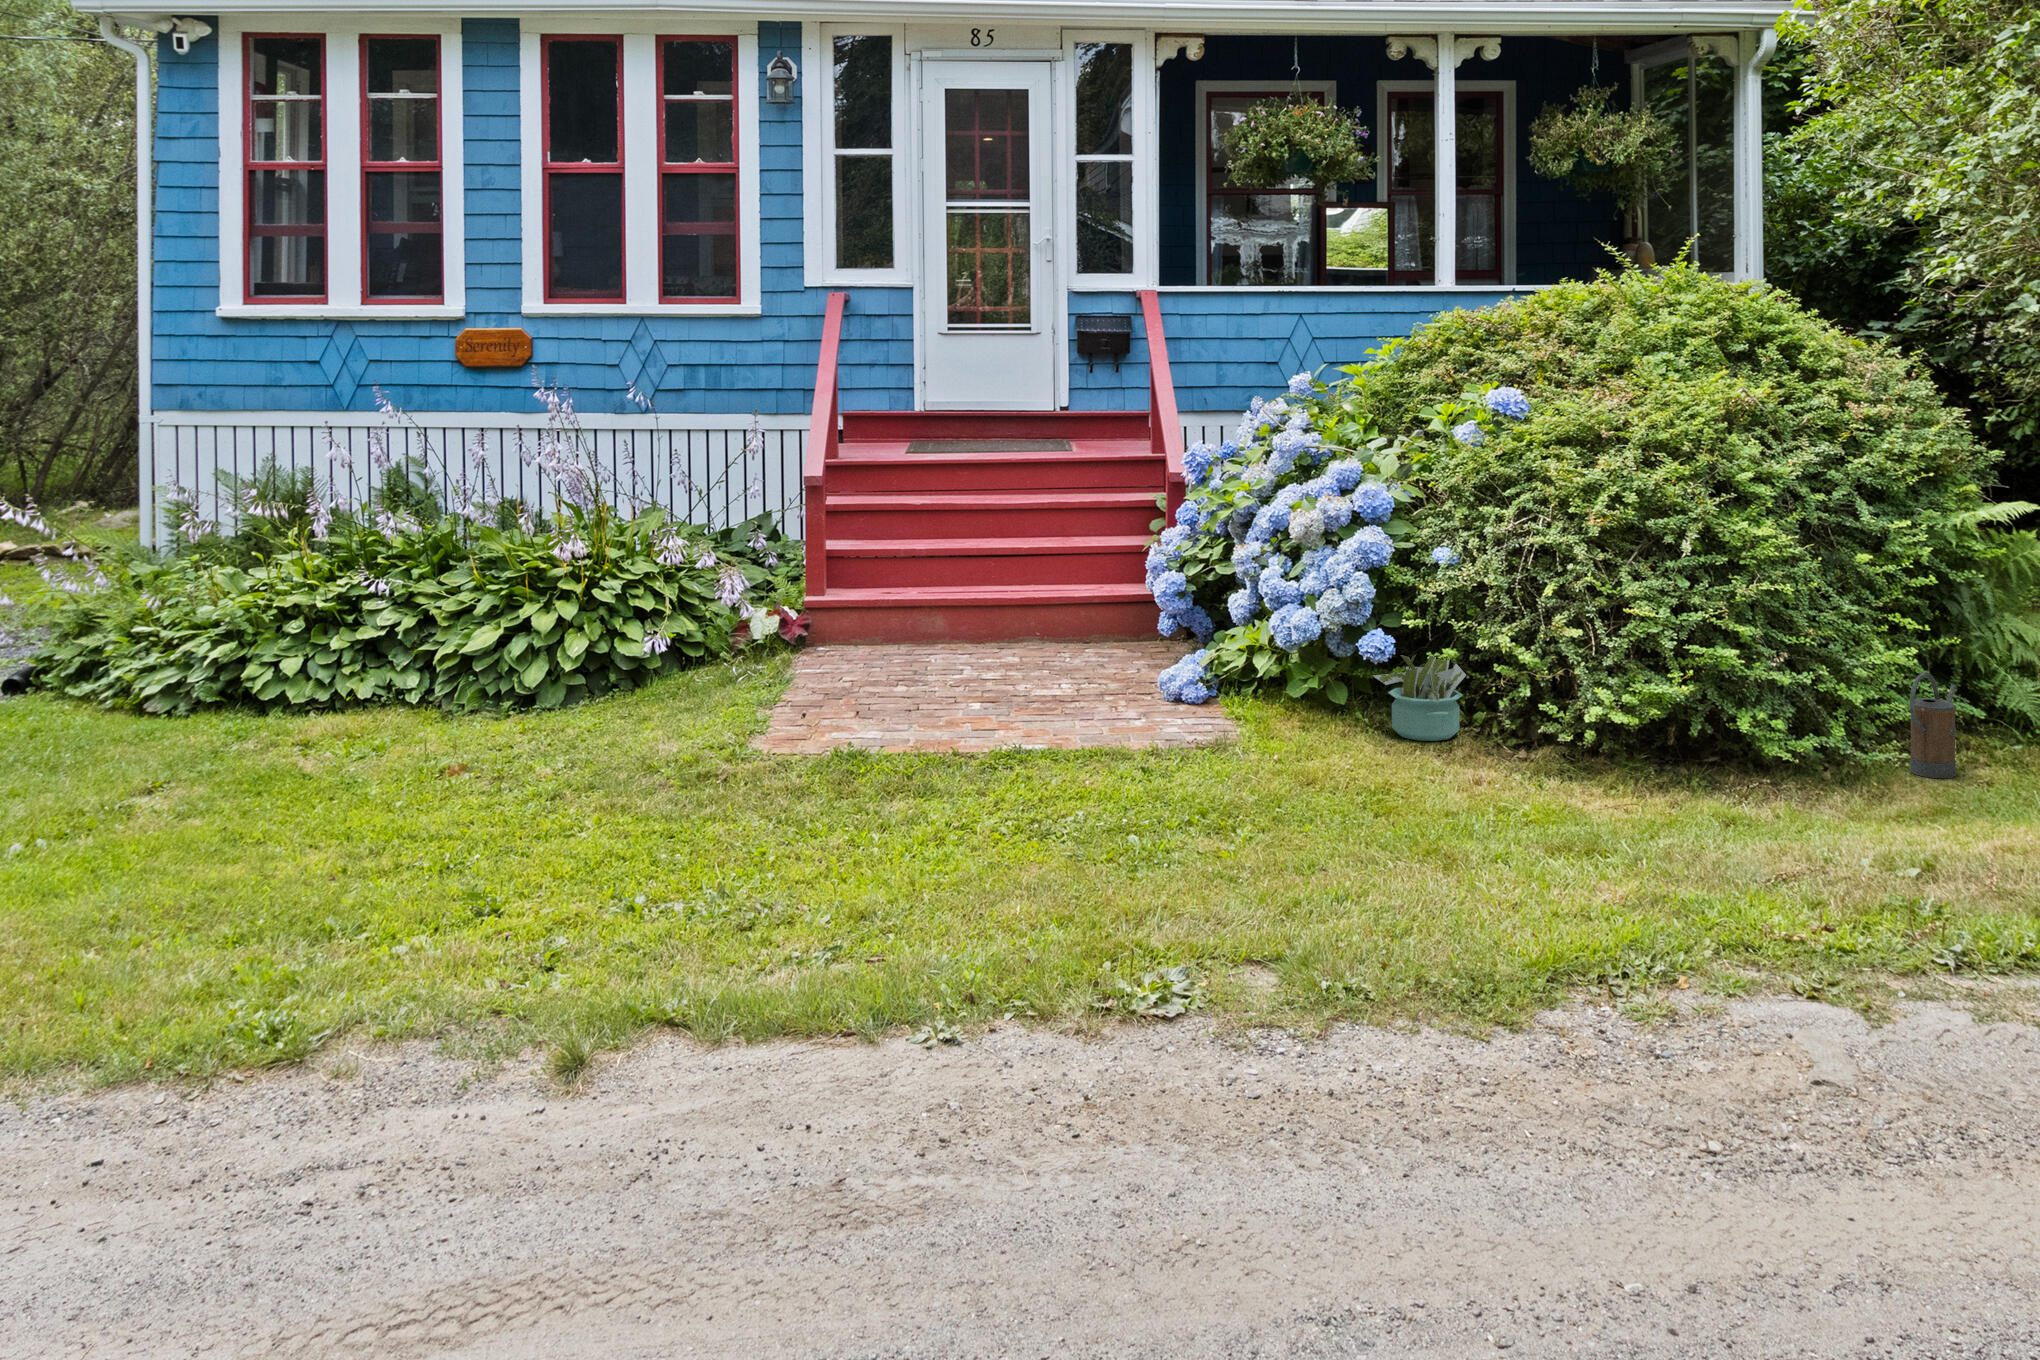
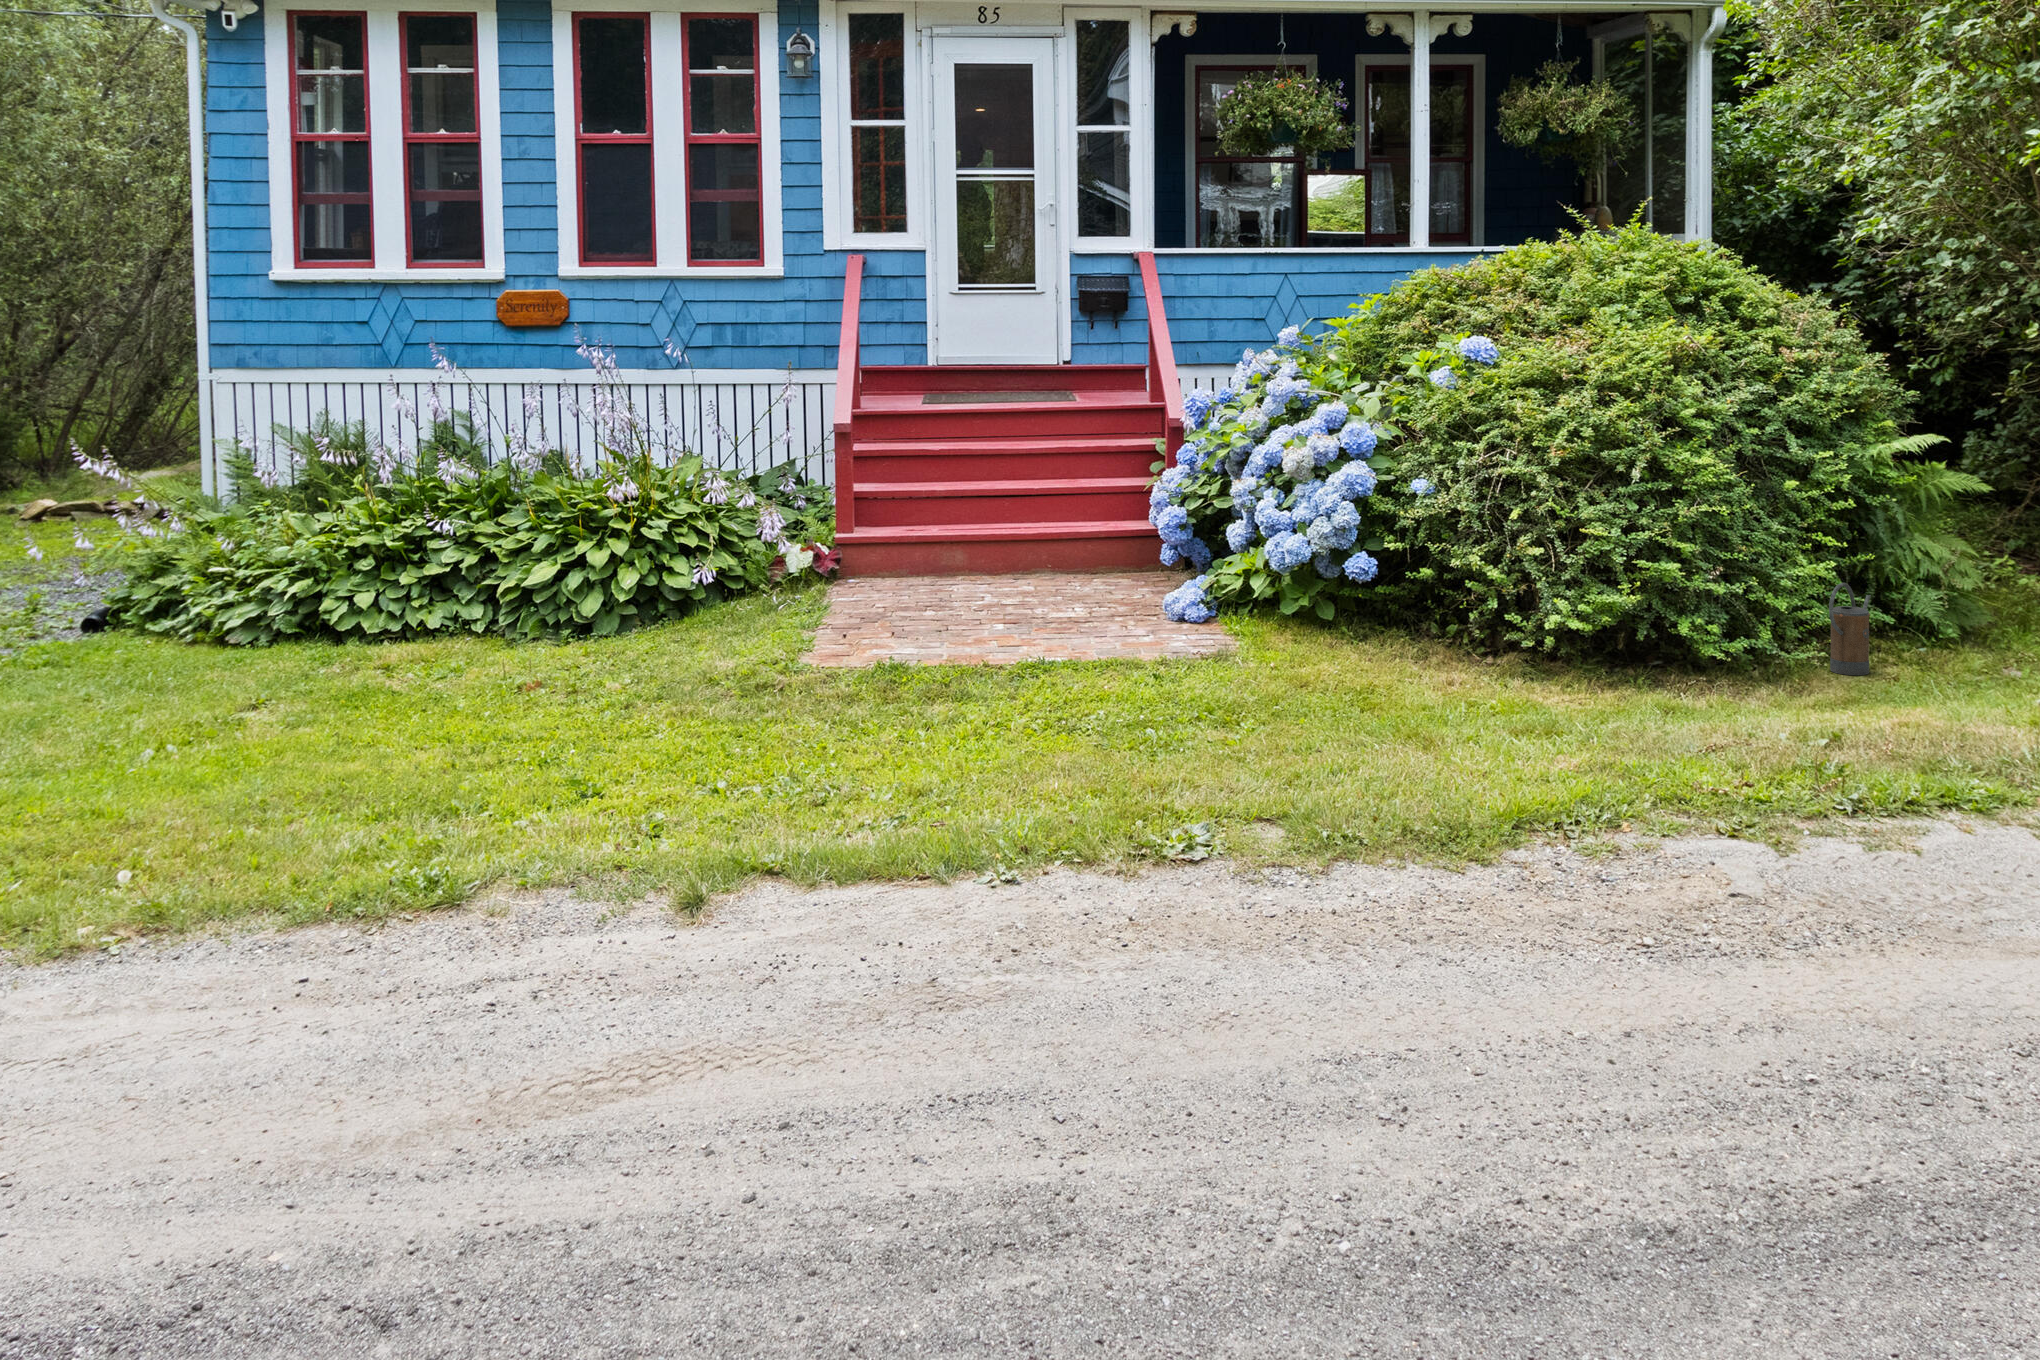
decorative plant: present [1373,655,1466,741] -> none [1357,575,1441,651]

